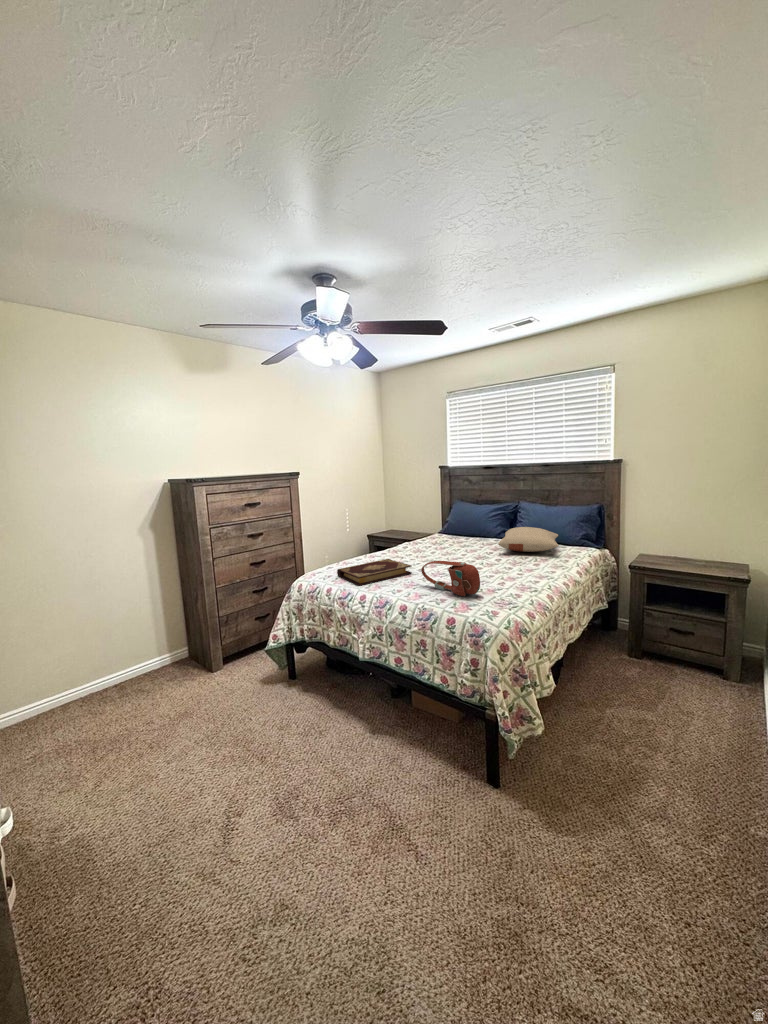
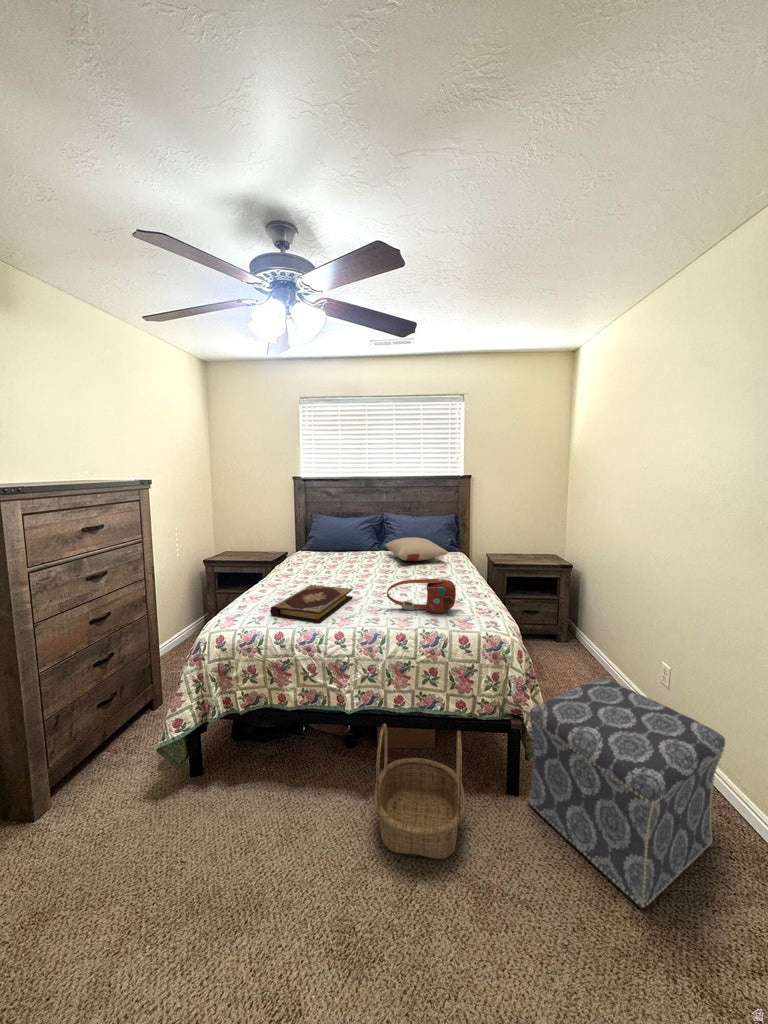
basket: none [346,673,429,794] -> present [374,723,465,859]
ottoman: none [490,699,698,945] -> present [528,678,725,908]

